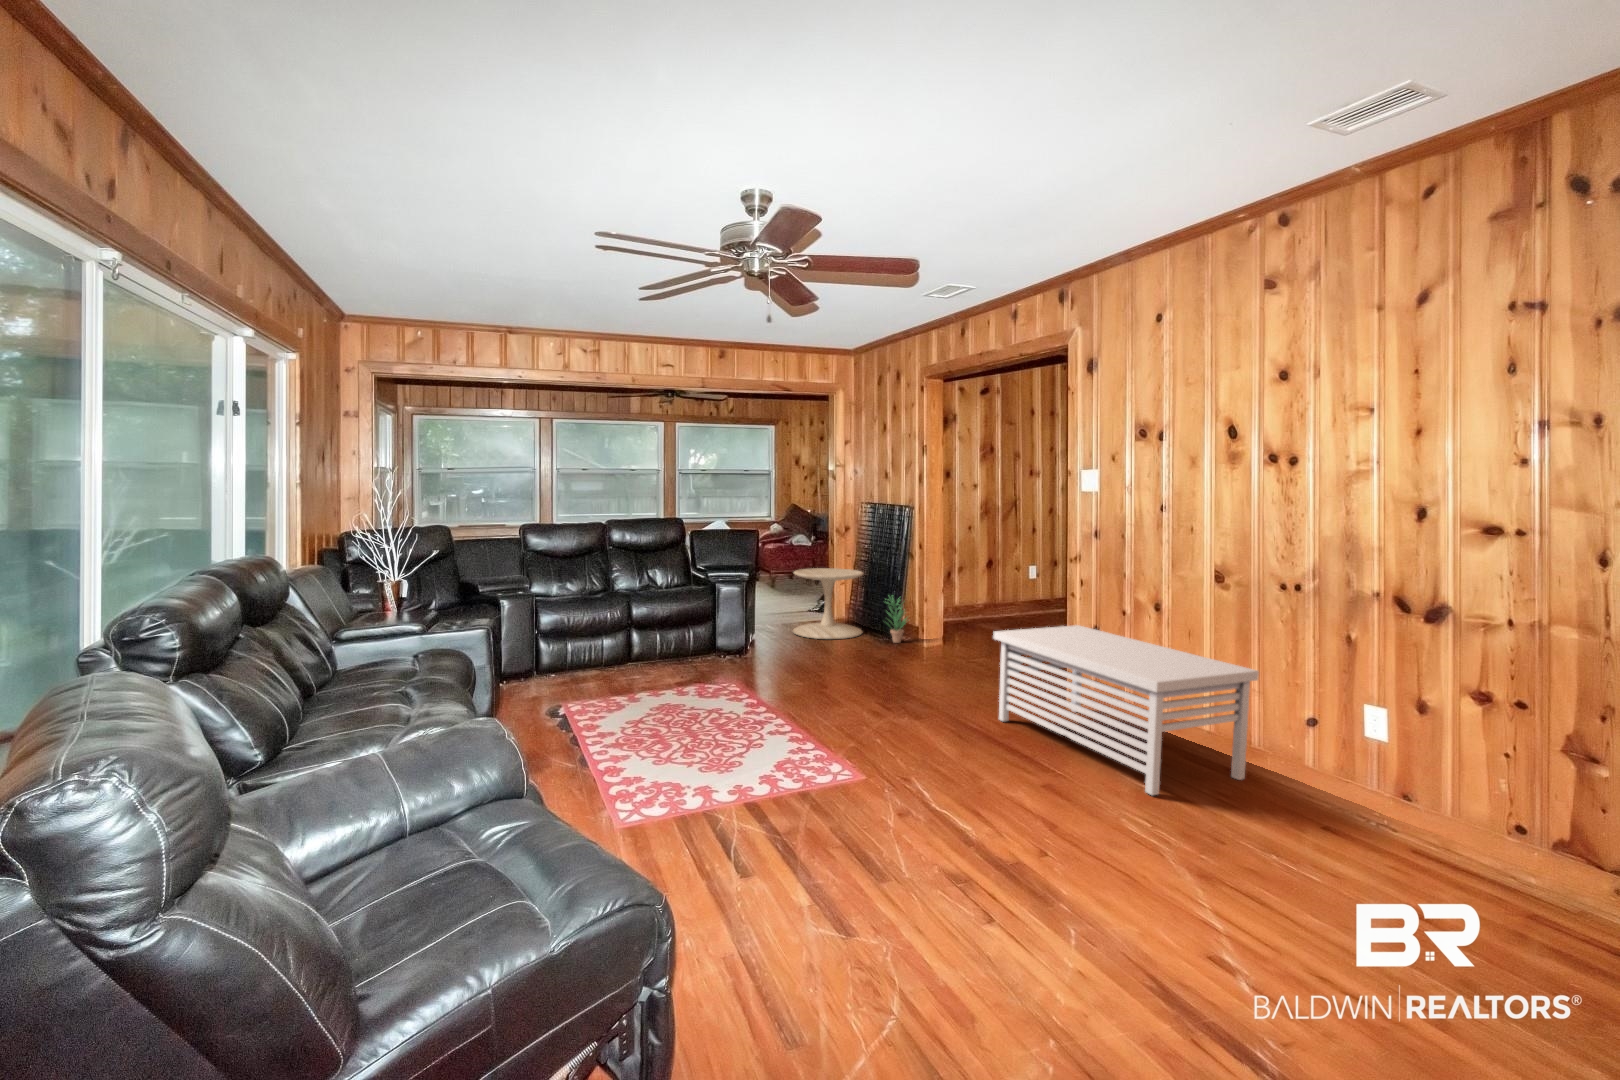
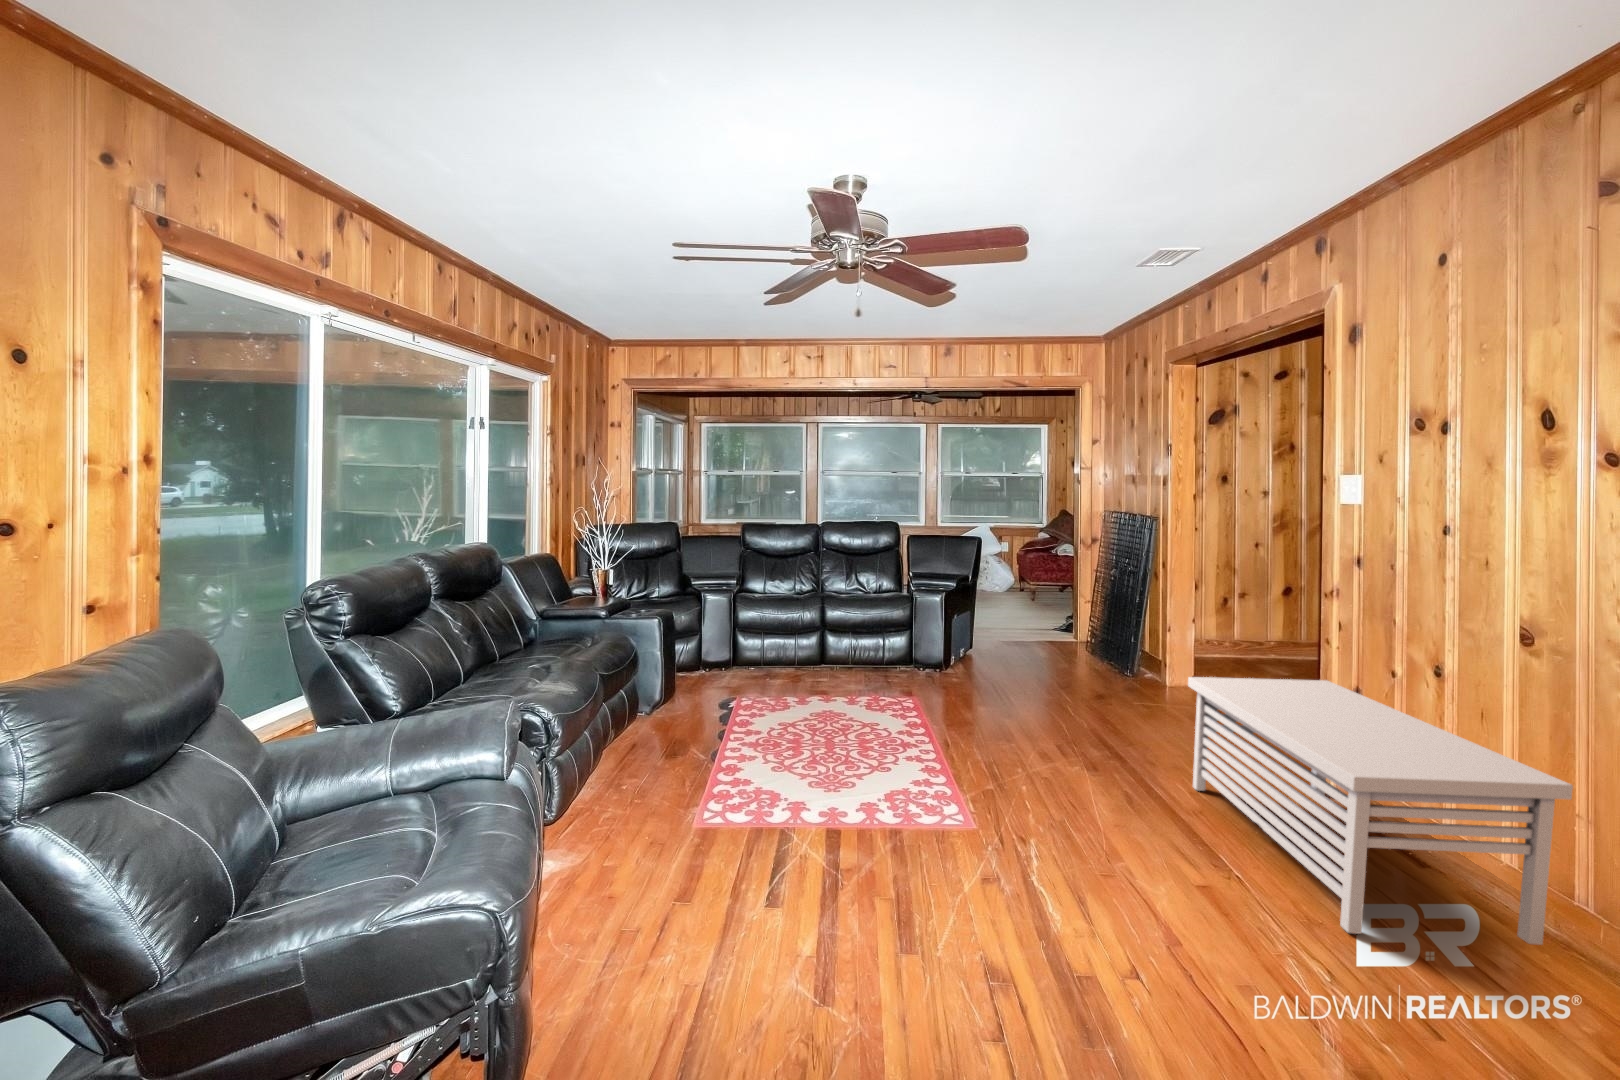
side table: present [793,568,863,639] -> none [1017,583,1101,664]
potted plant: present [887,598,907,643] -> none [1114,617,1150,675]

